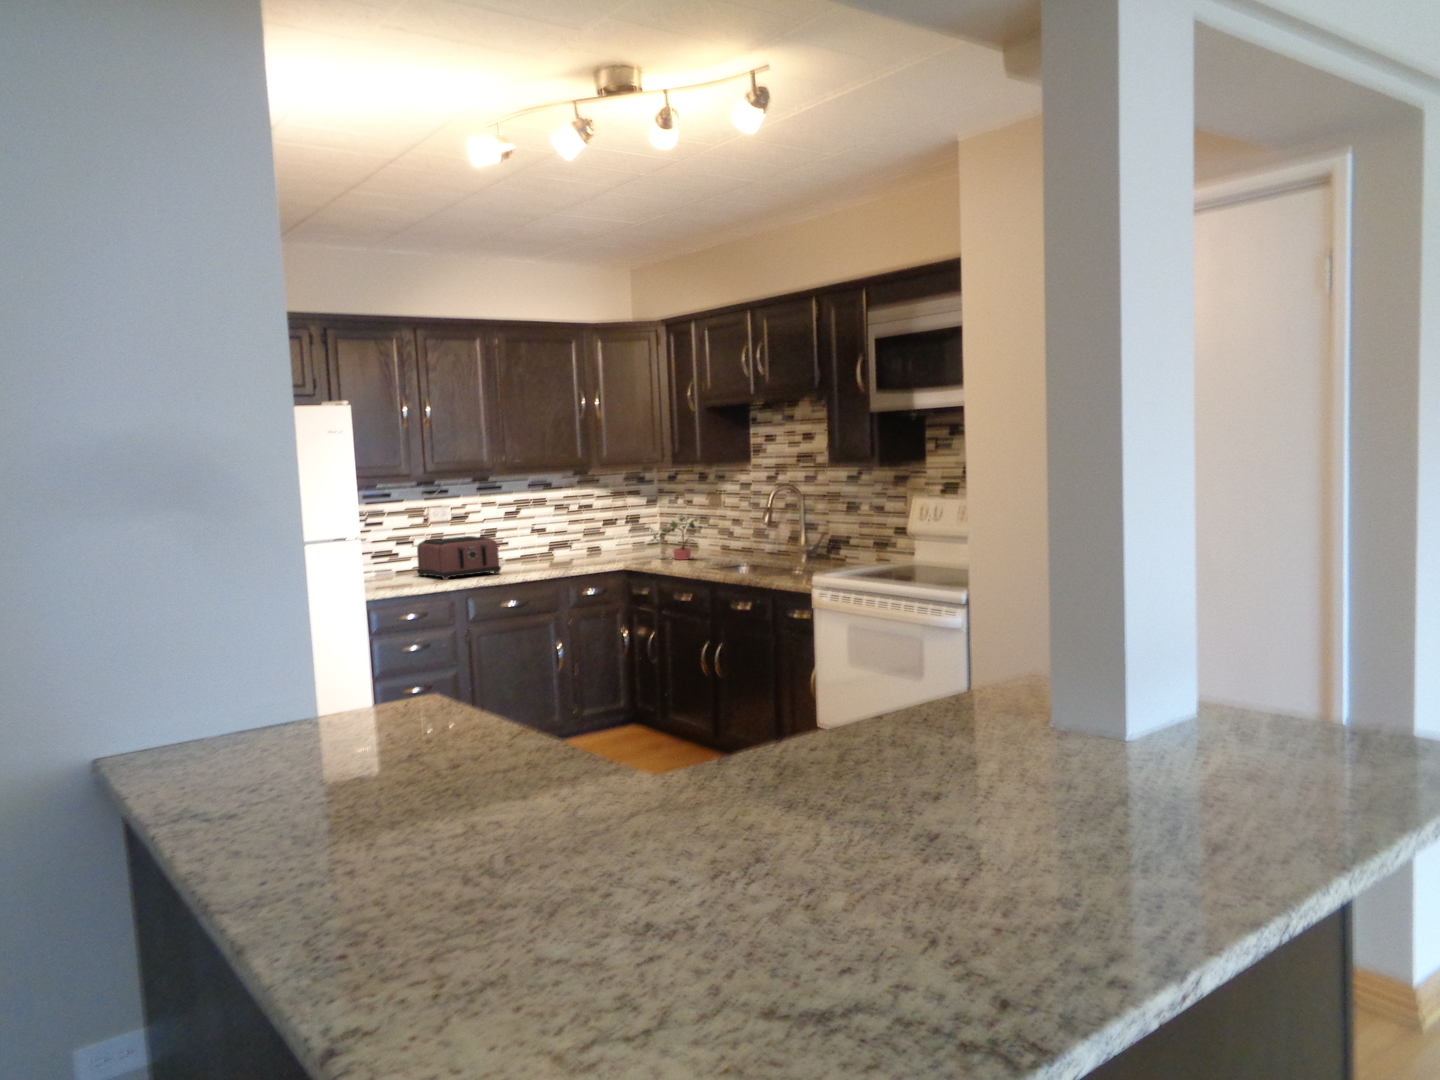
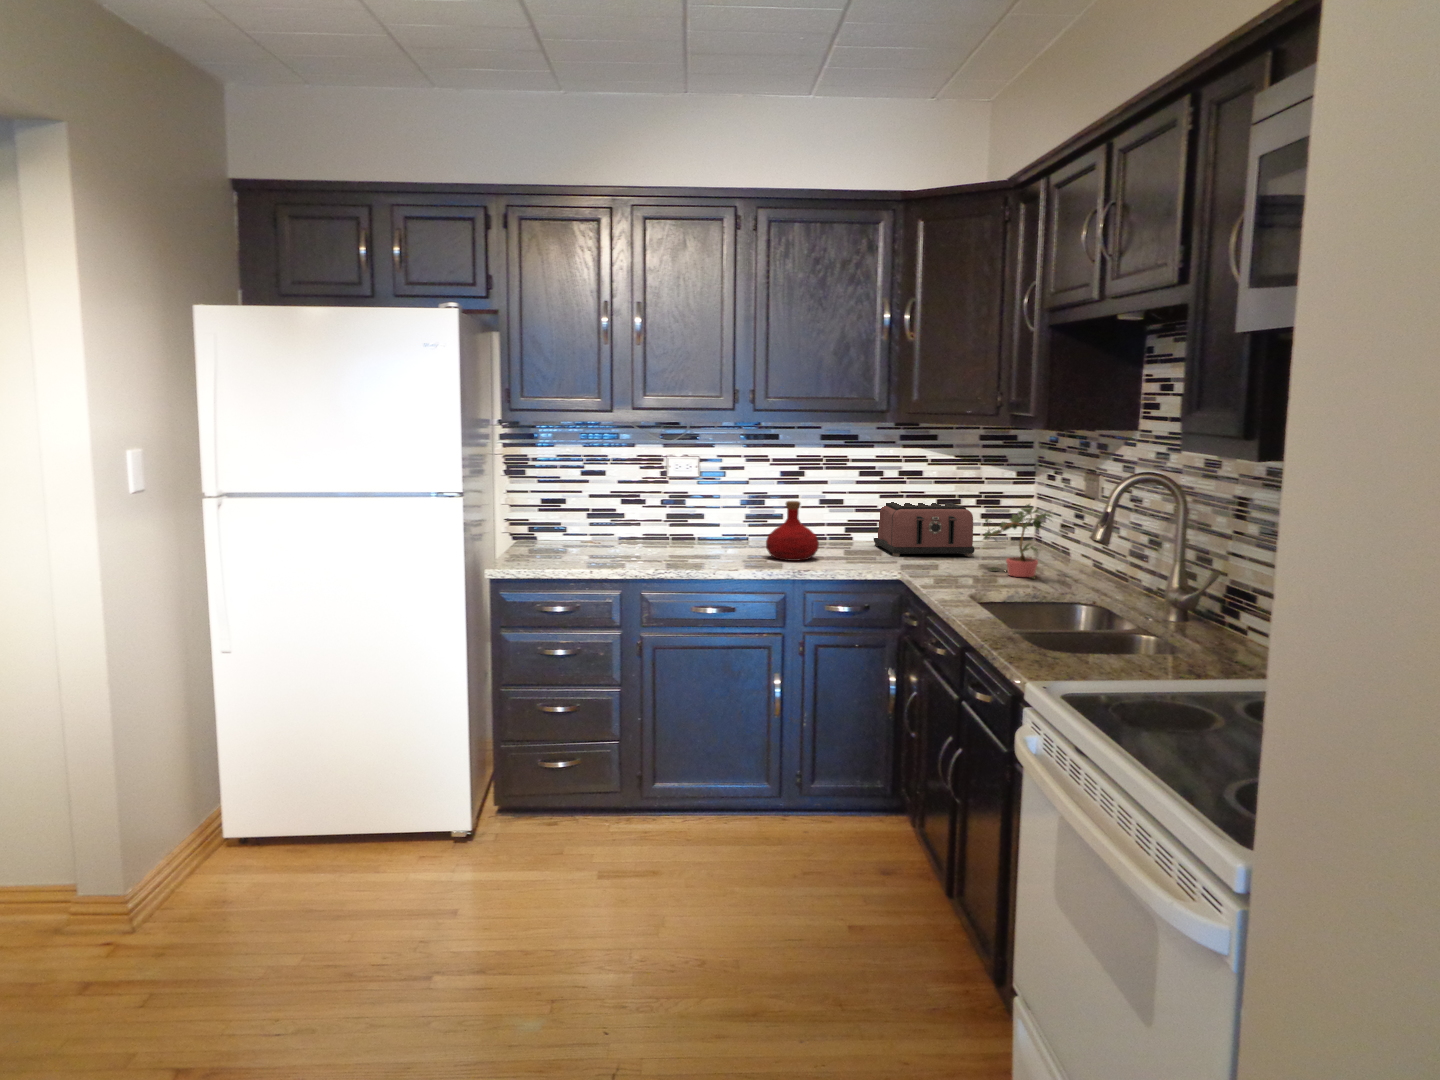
bottle: none [516,529,553,569] -> present [766,501,819,561]
toaster: present [417,536,501,580] -> present [874,502,975,557]

